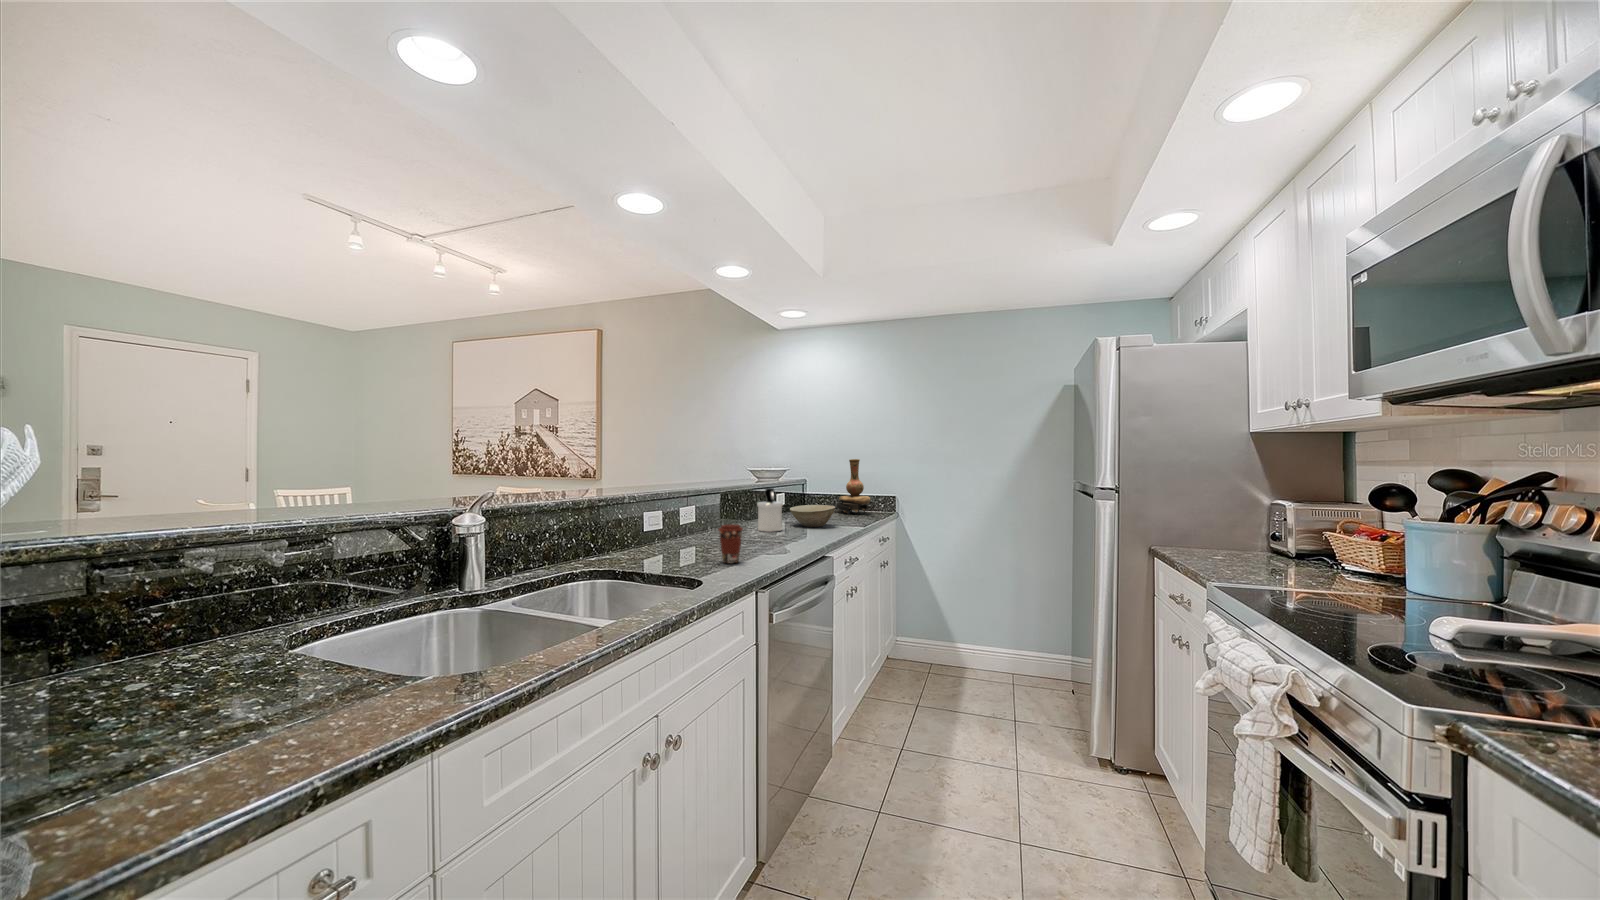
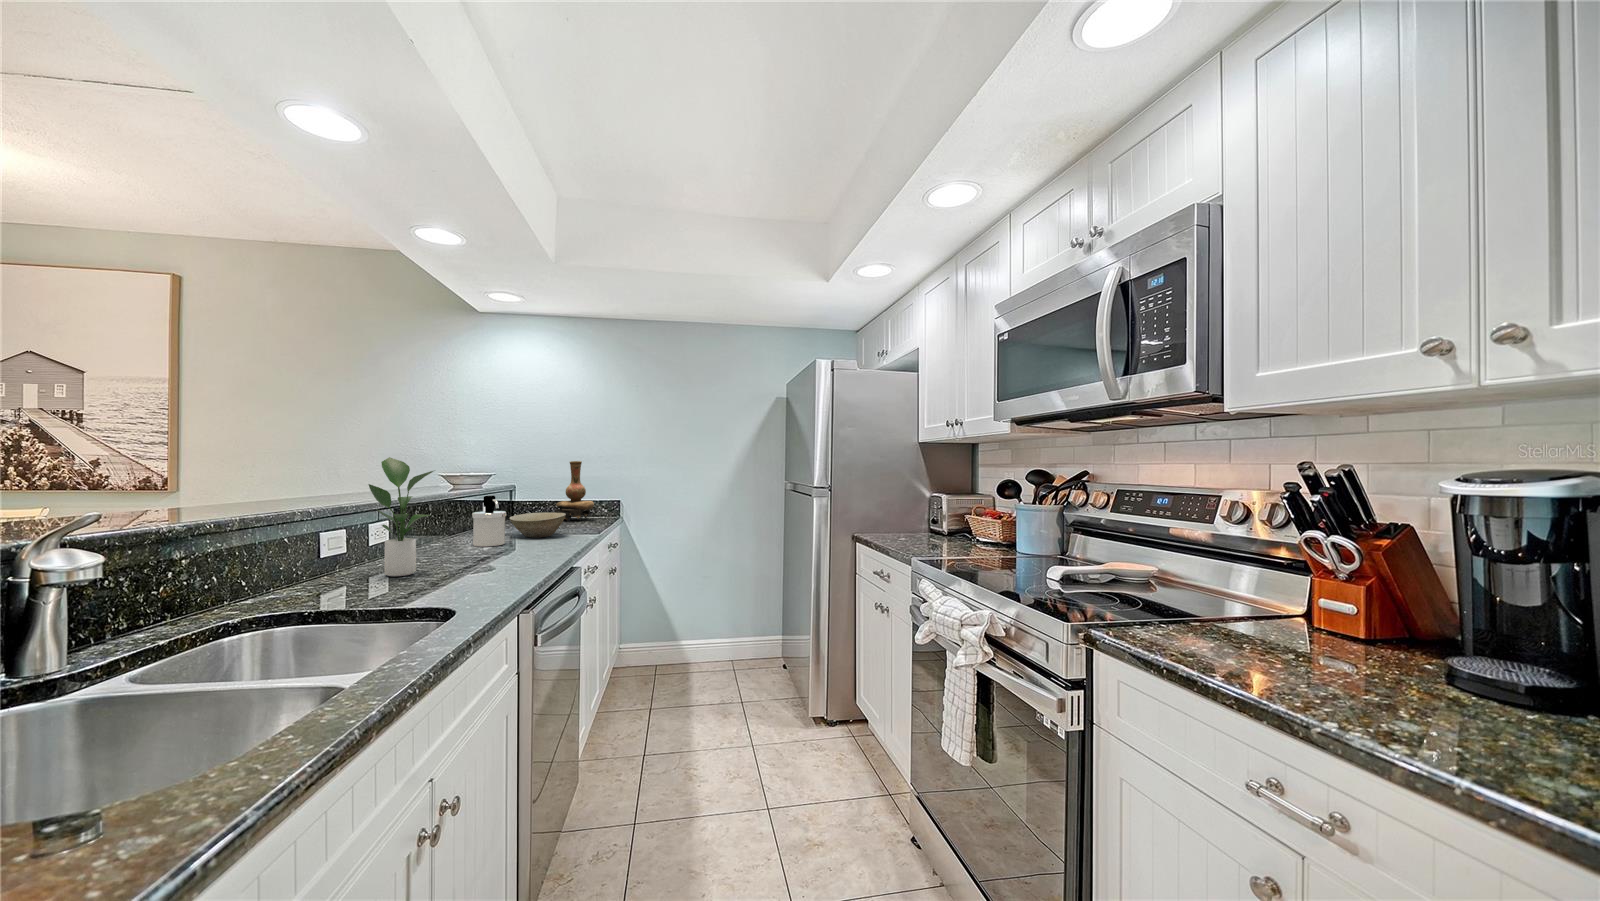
potted plant: none [668,455,714,550] -> present [369,457,433,576]
coffee cup: present [719,524,743,563] -> none [454,540,488,587]

